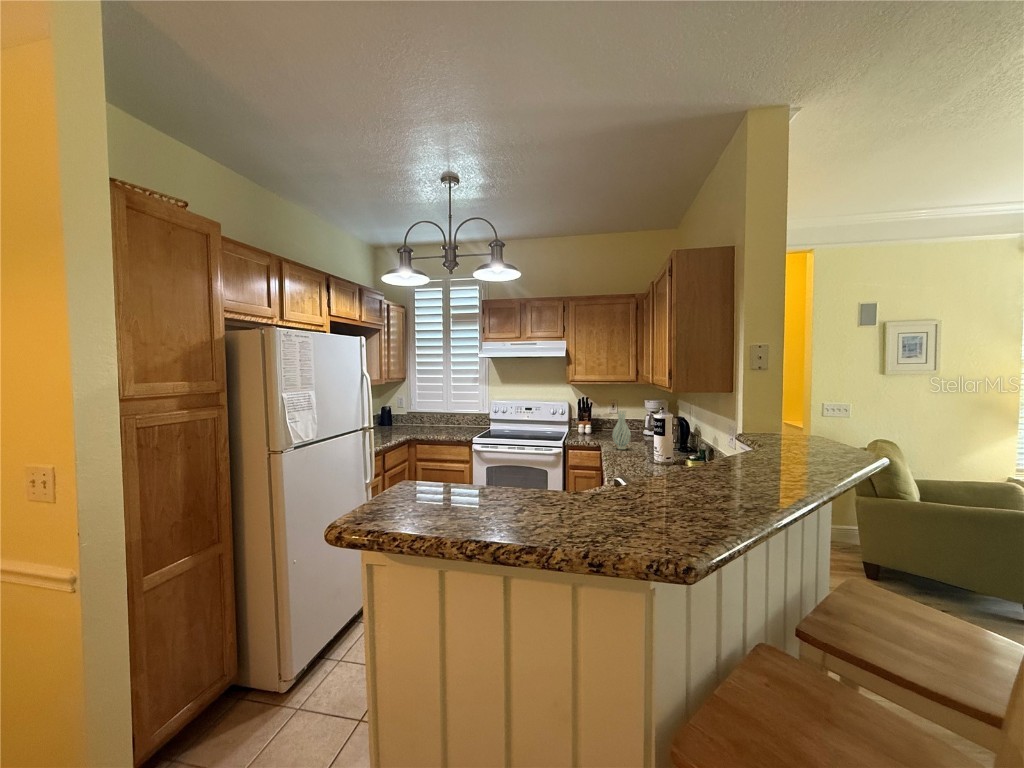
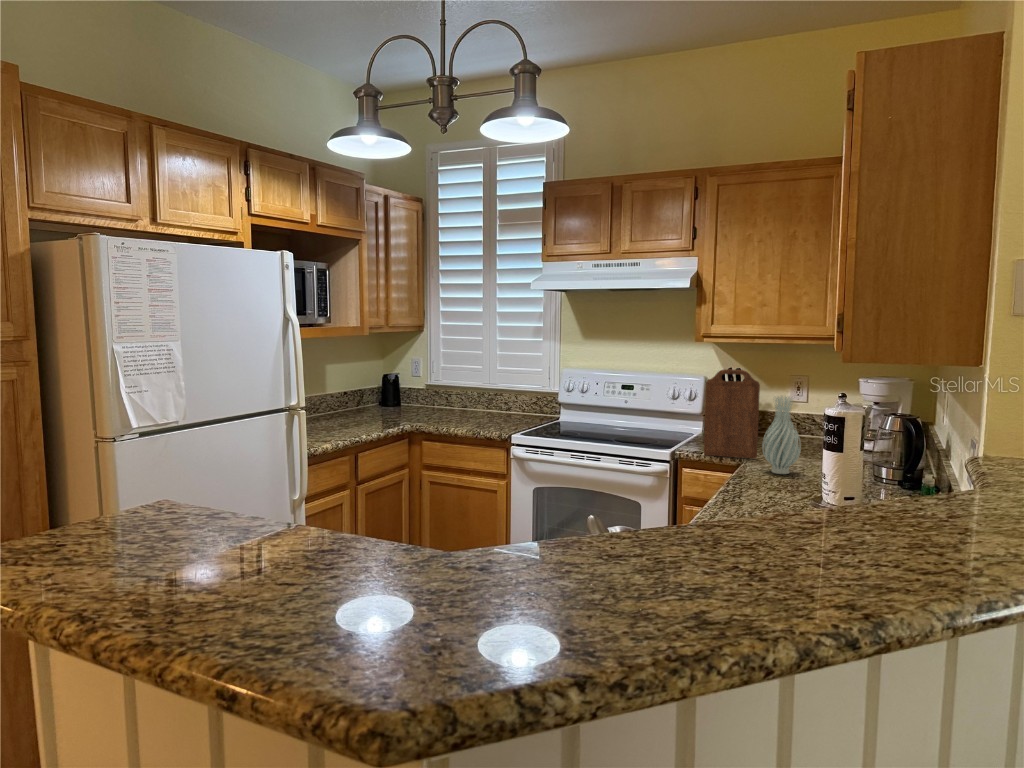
cutting board: none [579,398,606,443] -> present [704,369,760,459]

